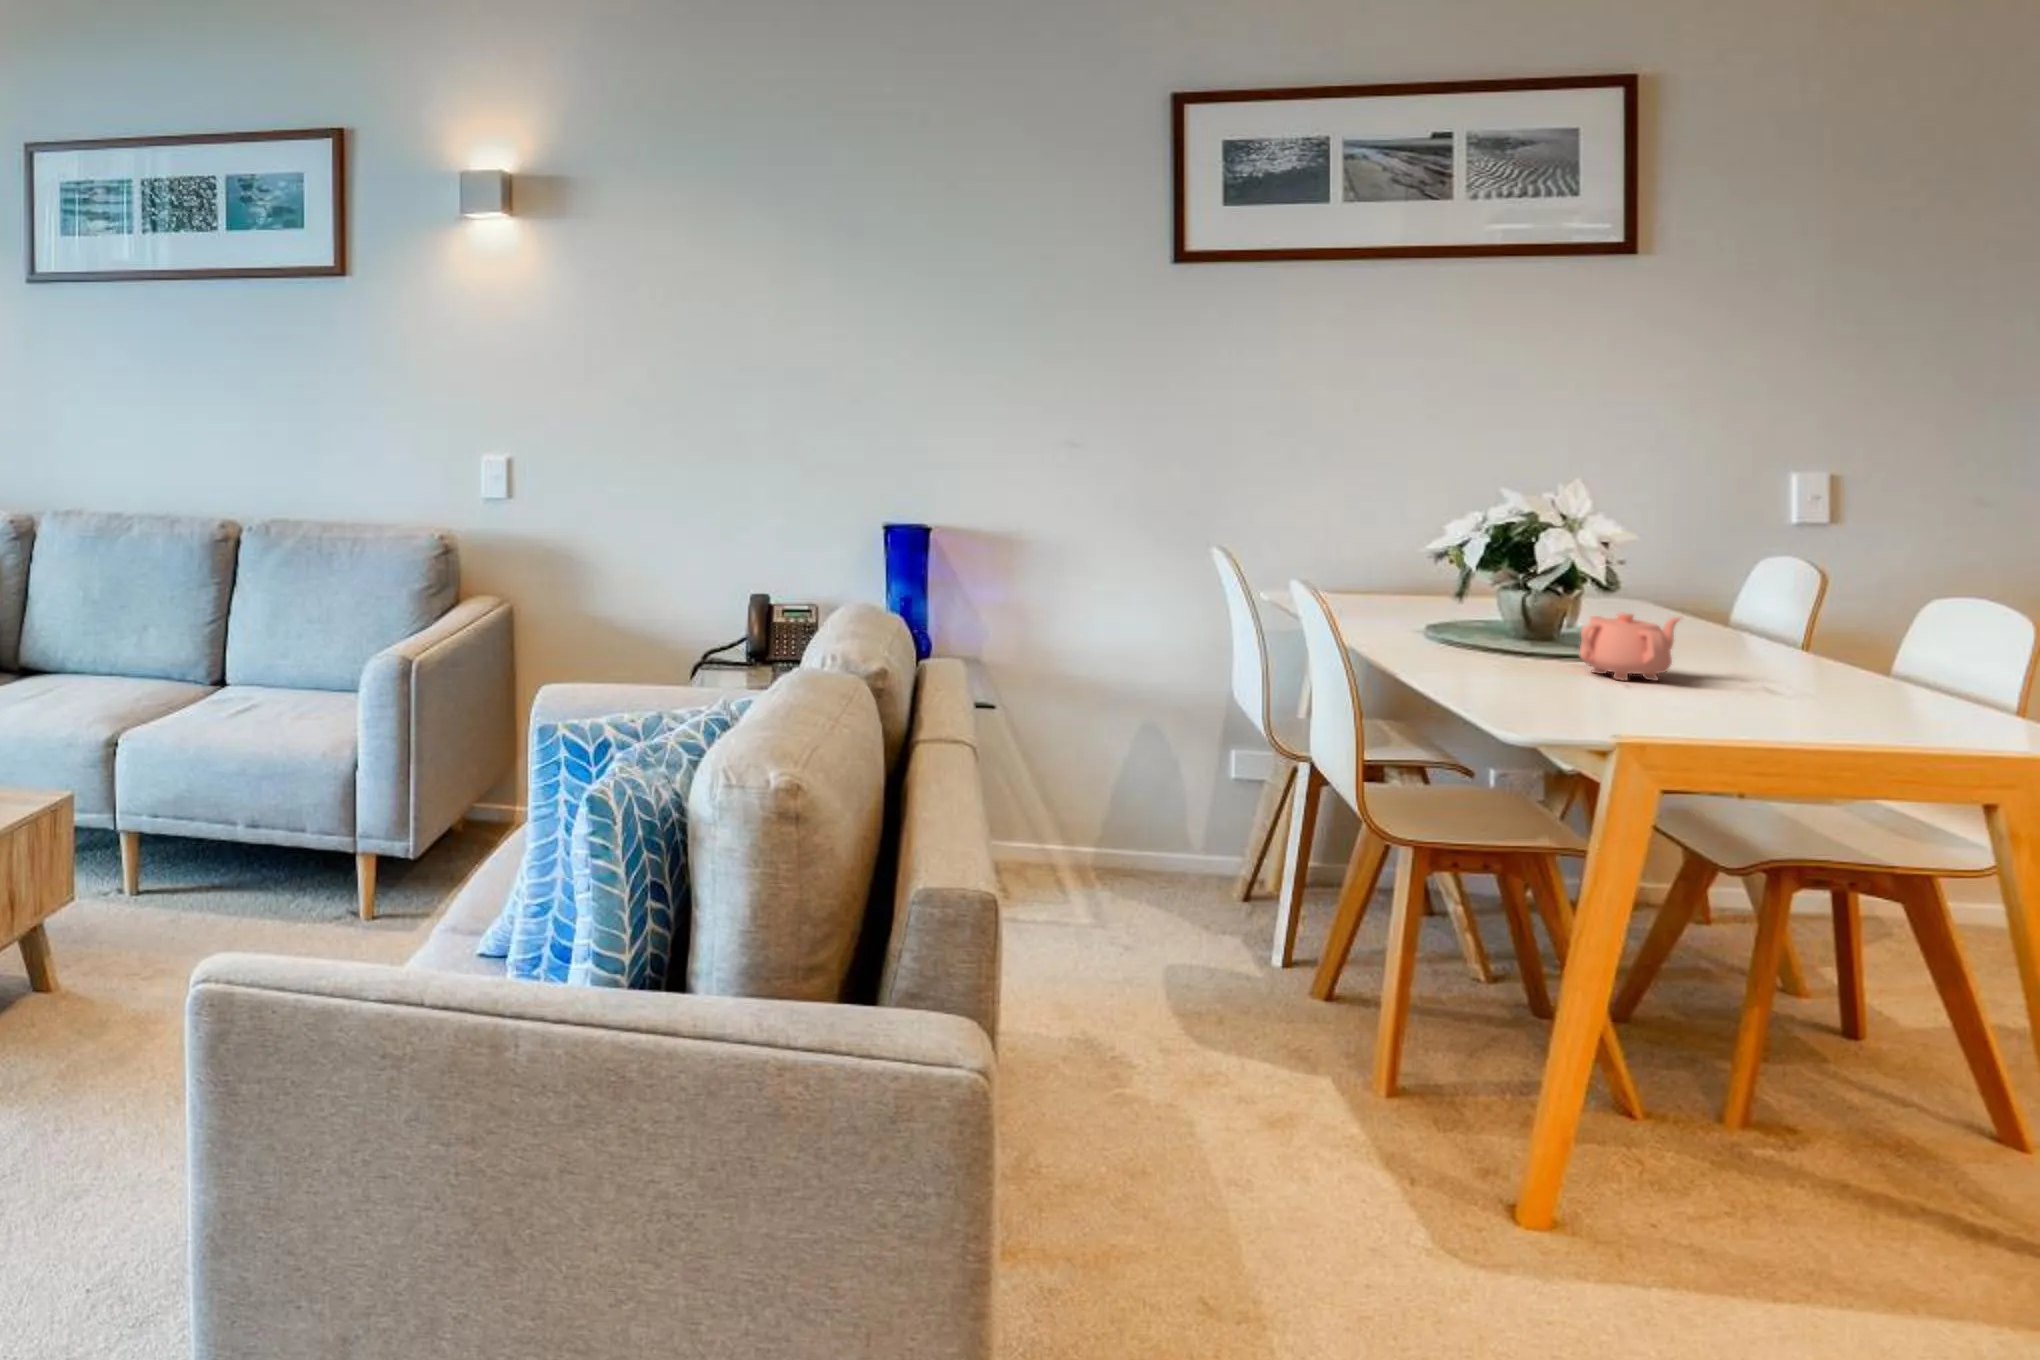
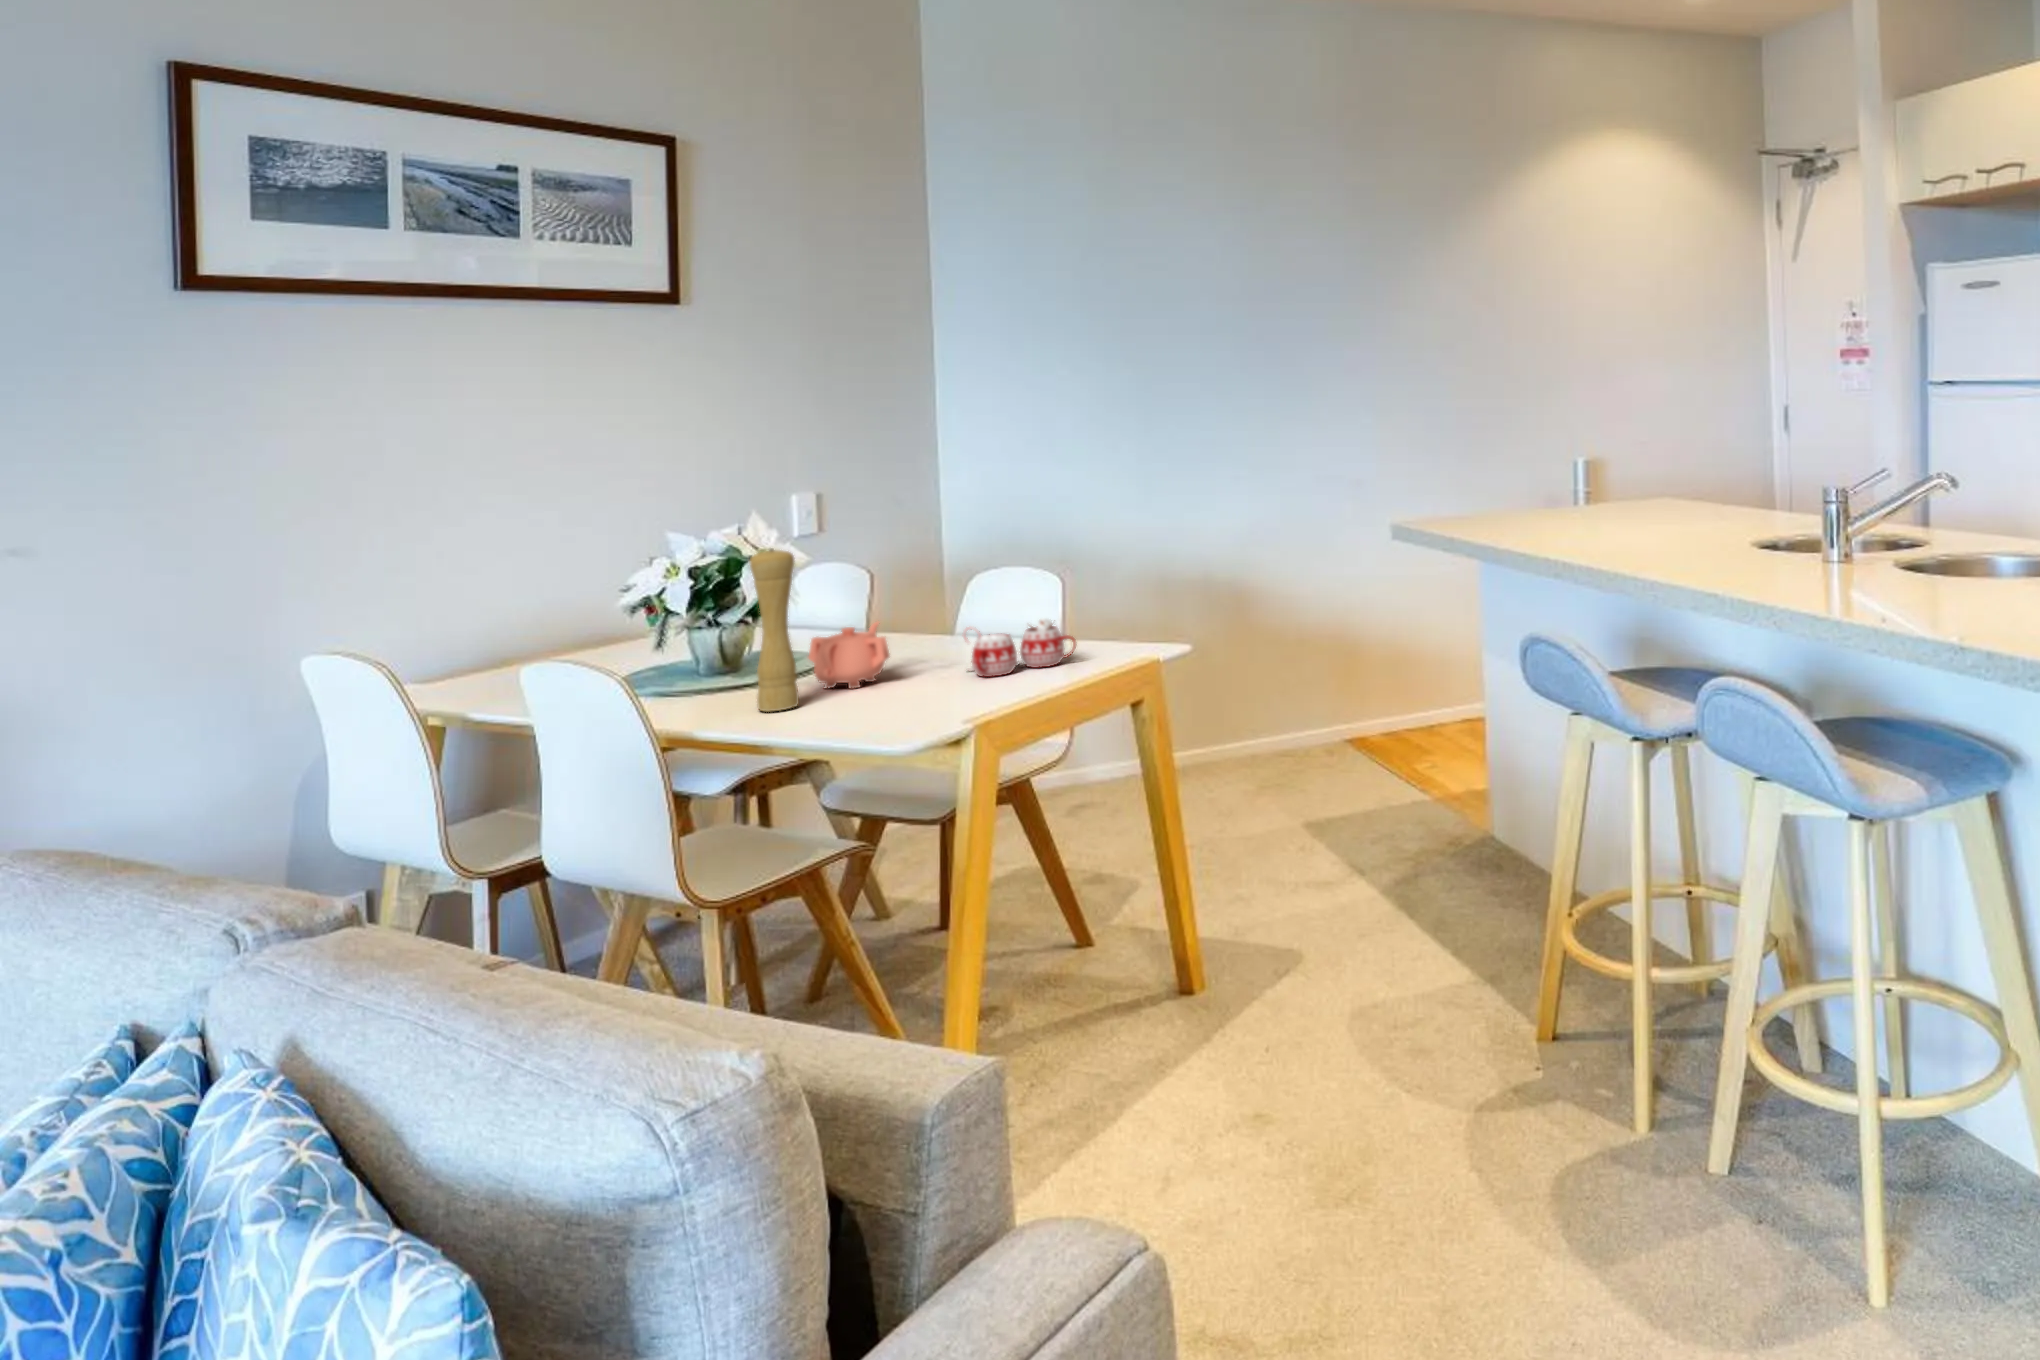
pepper mill: none [1484,509,1533,676] -> present [750,549,799,712]
mug: none [1758,646,1942,727] -> present [963,618,1076,677]

